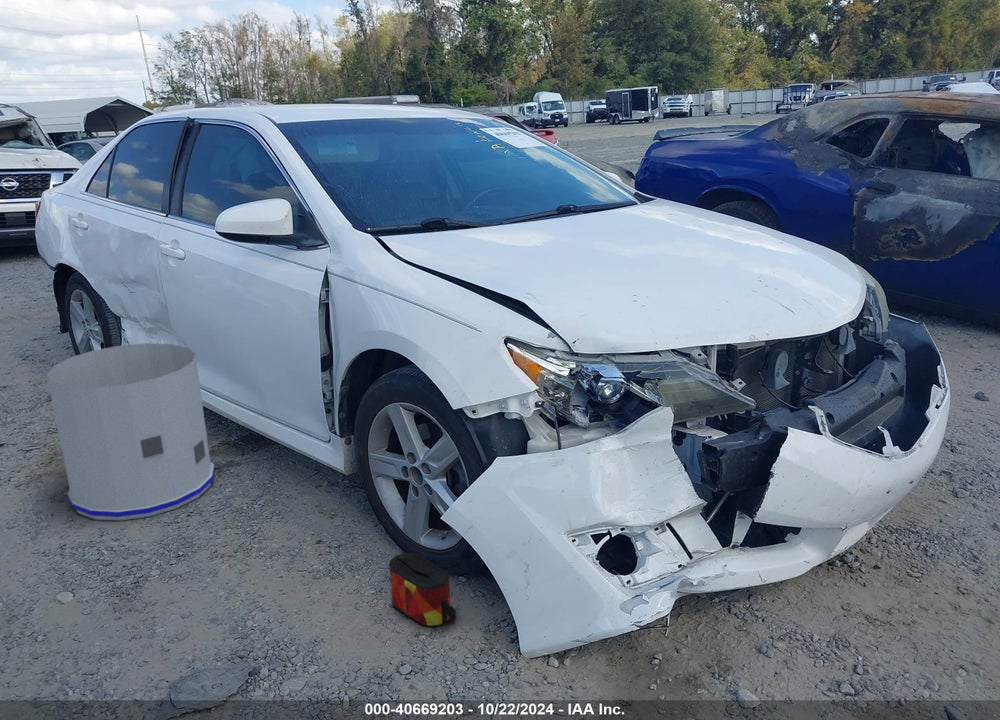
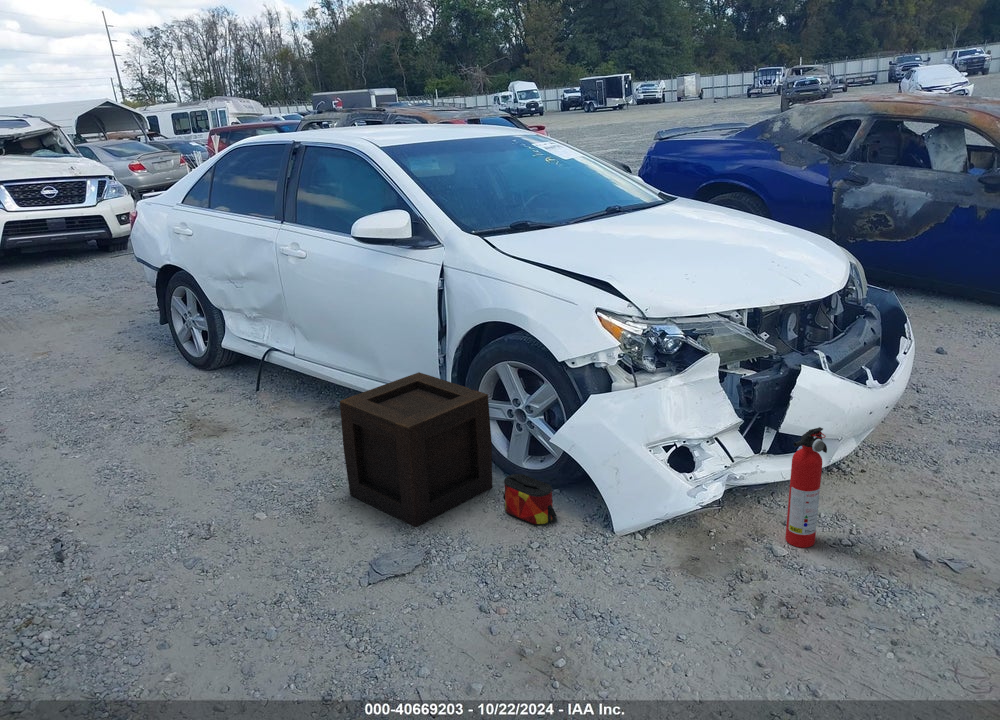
trash can: present [47,343,214,521] -> none [208,327,333,467]
wooden crate: none [184,409,386,622] -> present [340,372,492,527]
fire extinguisher: none [761,517,822,685] -> present [785,427,827,548]

